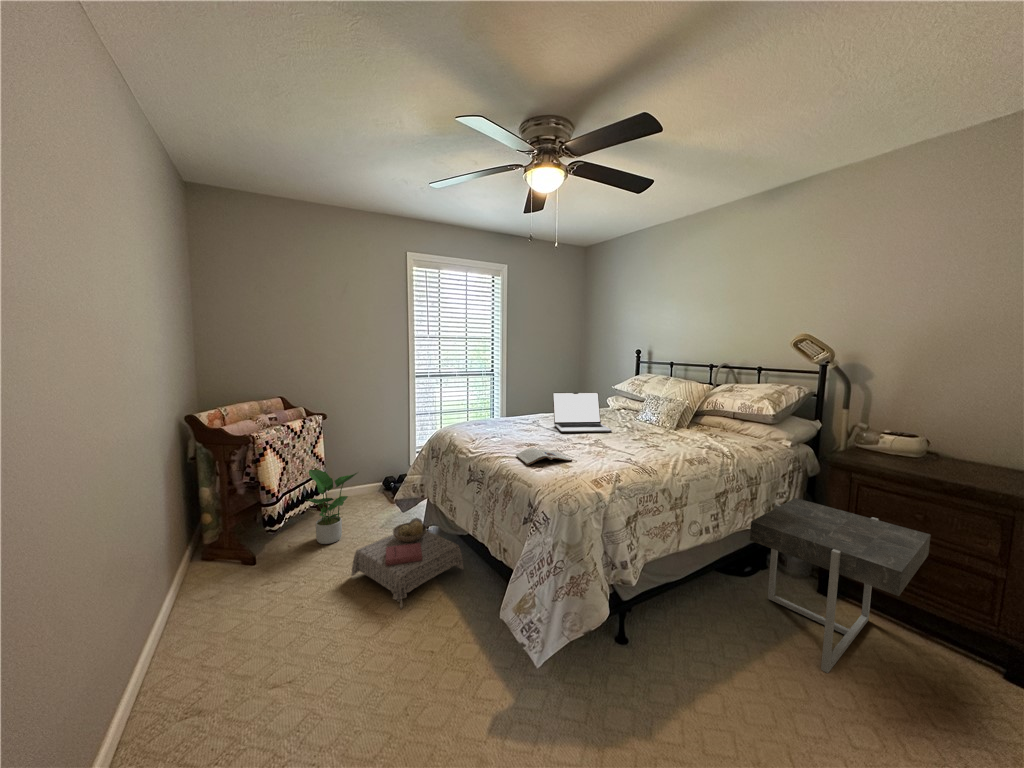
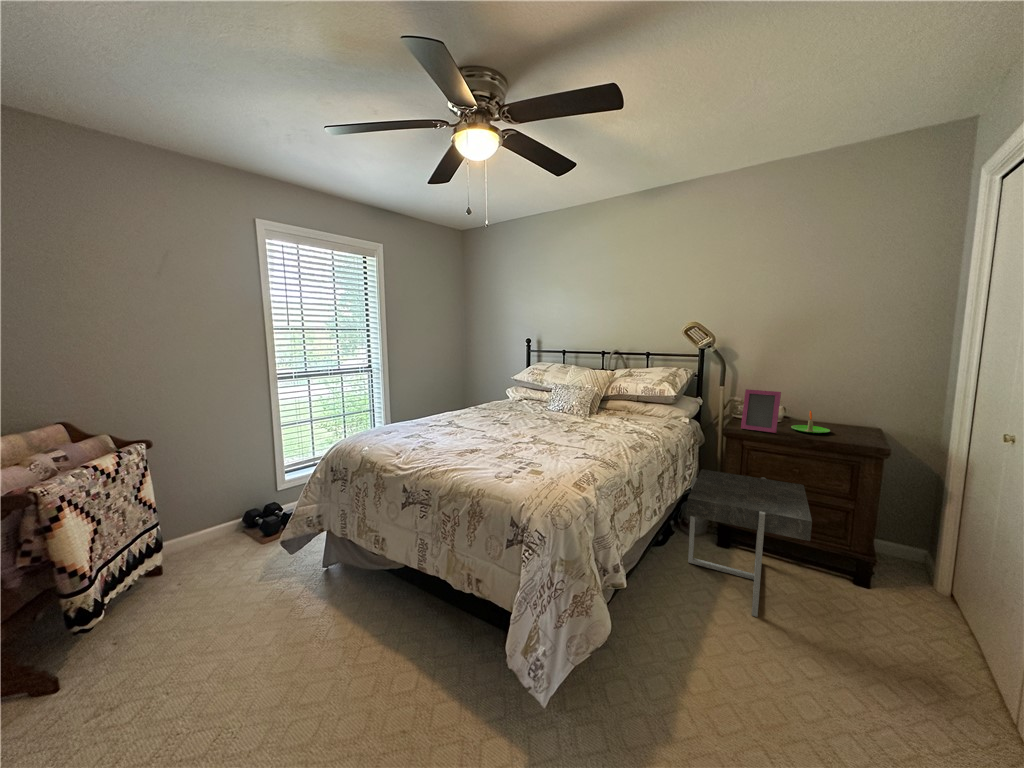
laptop: present [553,392,612,432] -> none [468,385,537,432]
picture frame: none [851,412,910,467] -> present [741,389,781,433]
candle: none [929,444,990,474] -> present [791,410,830,433]
magazine: present [516,448,572,465] -> none [466,455,531,477]
potted plant: present [306,470,357,544] -> none [134,515,223,627]
ottoman: present [351,518,464,609] -> none [243,561,397,686]

